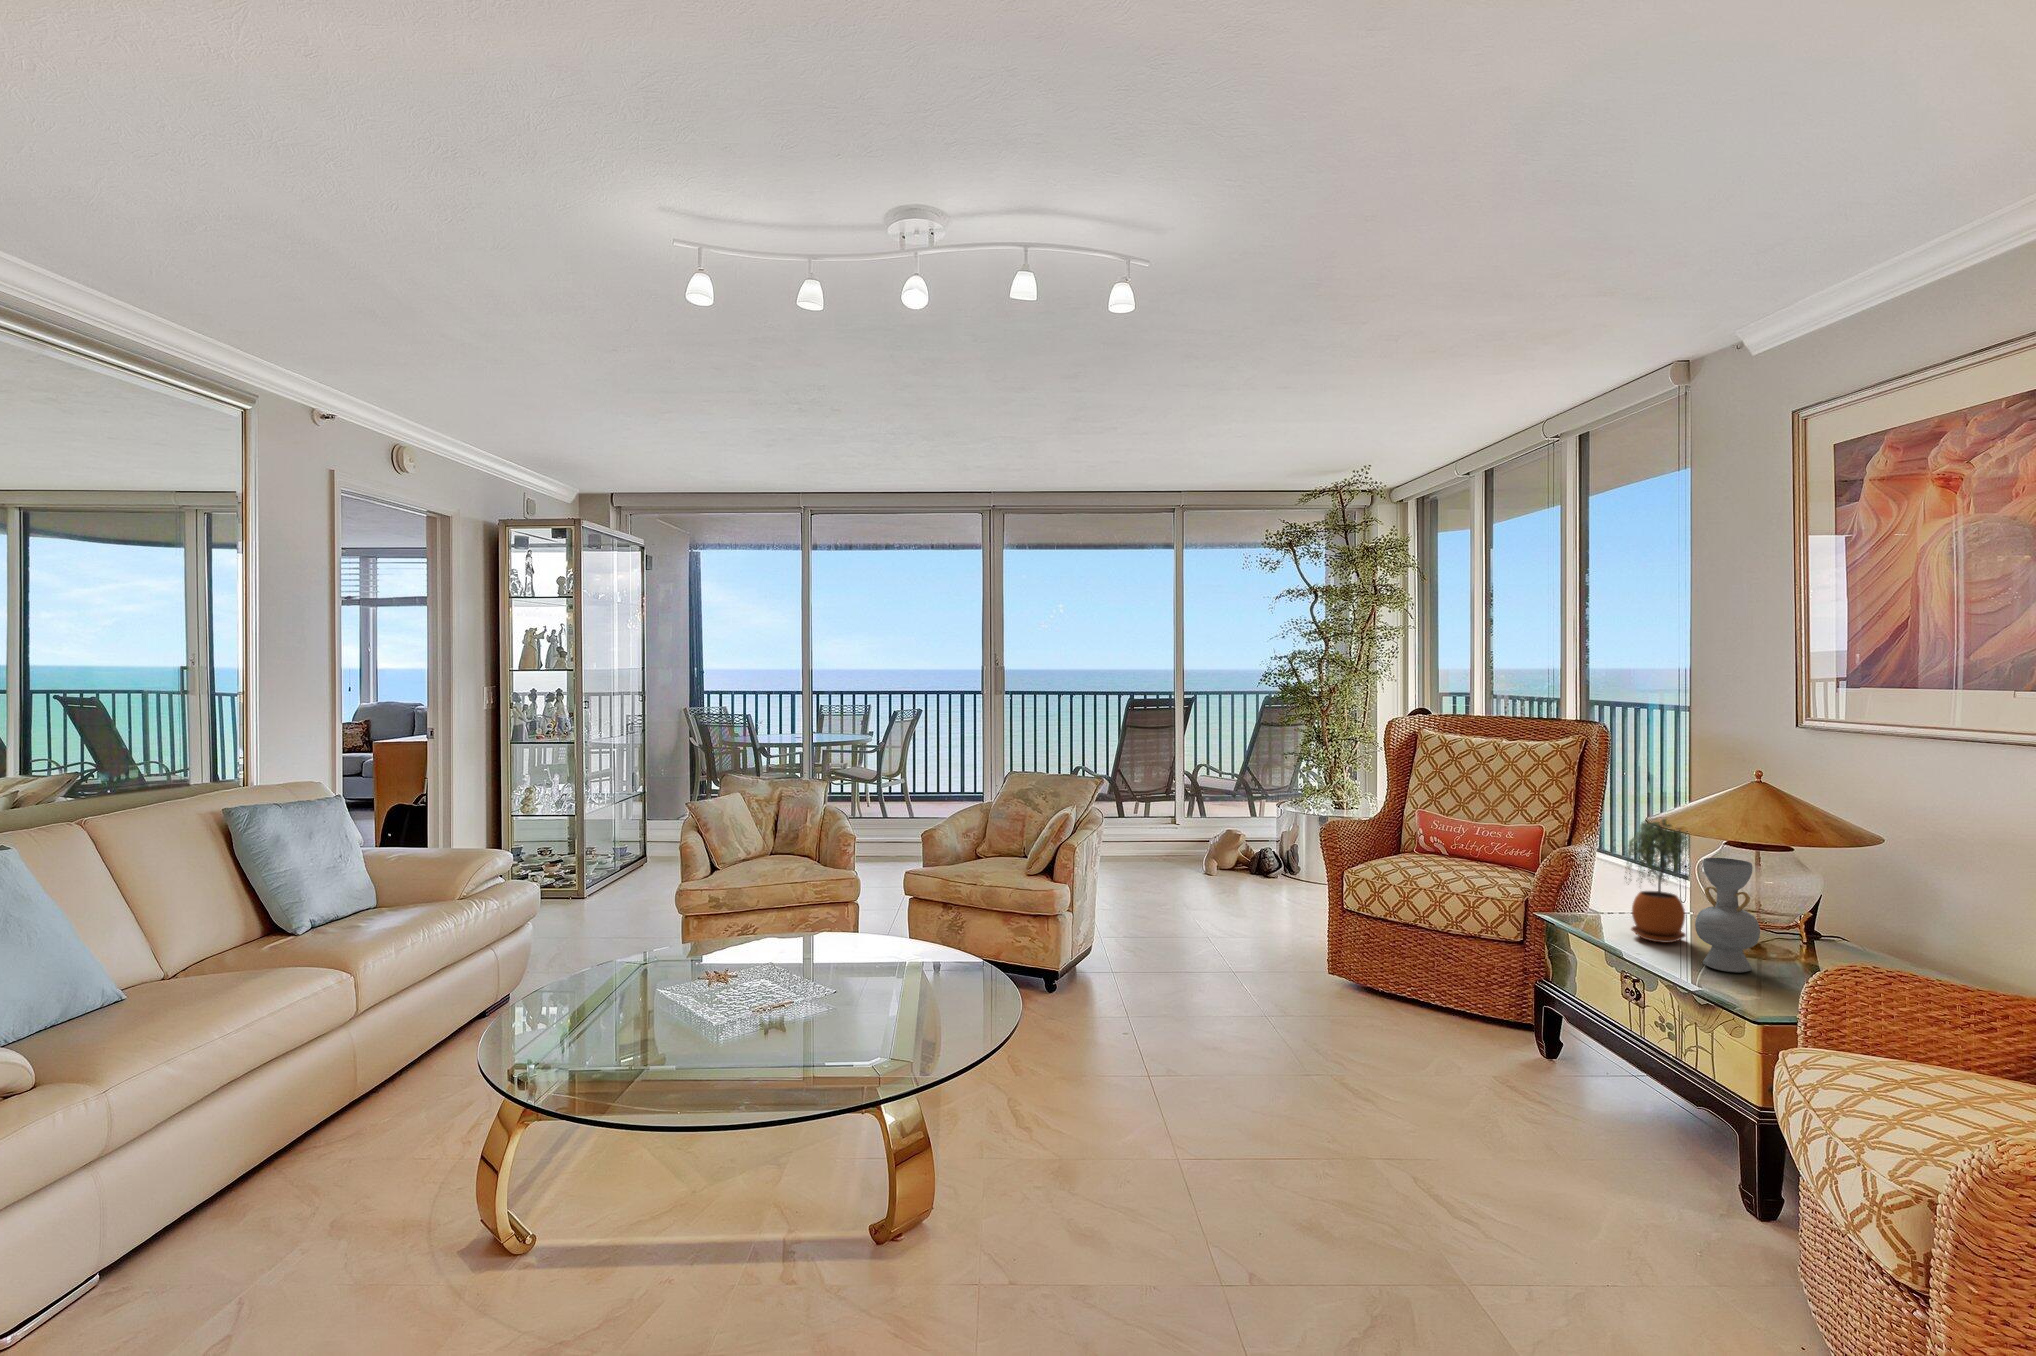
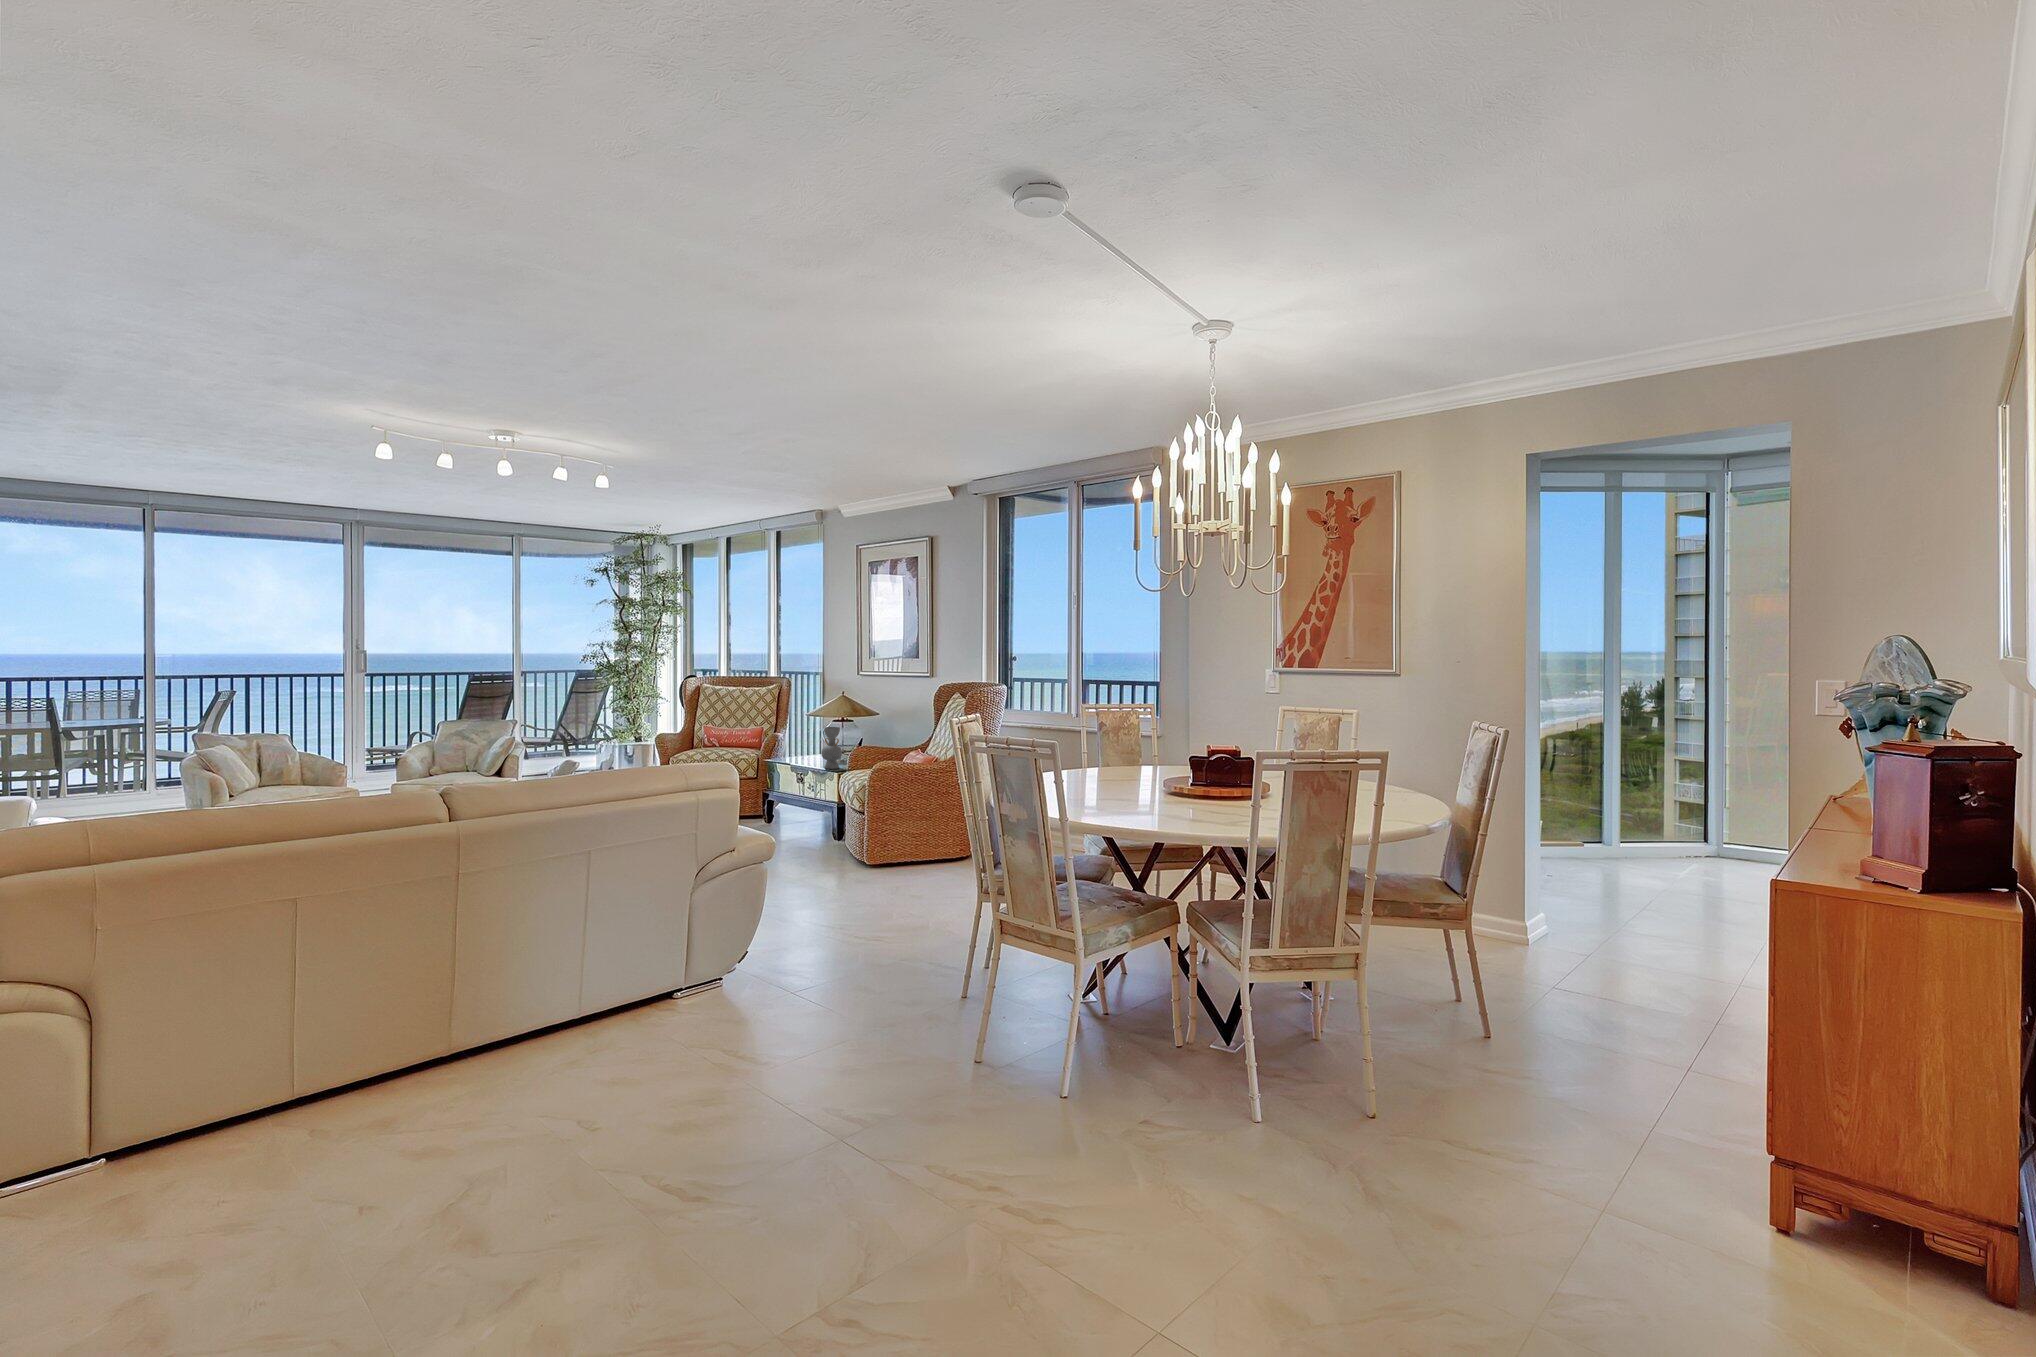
potted plant: present [1625,819,1690,943] -> none [797,714,821,765]

